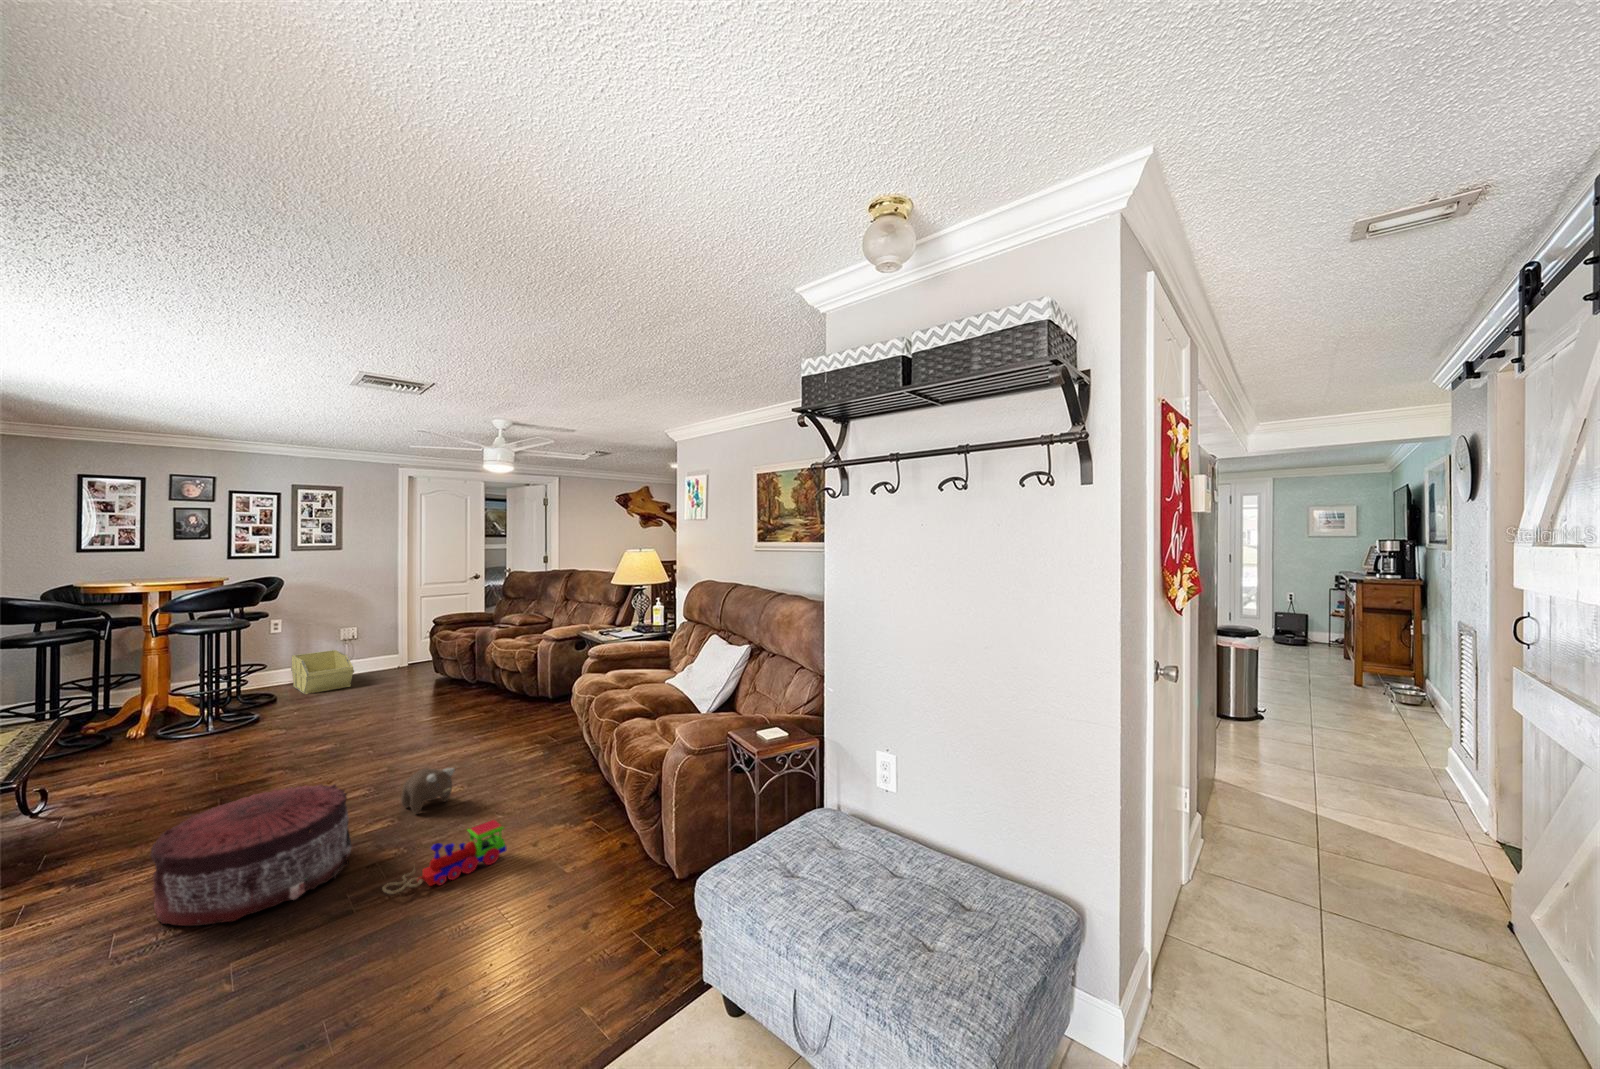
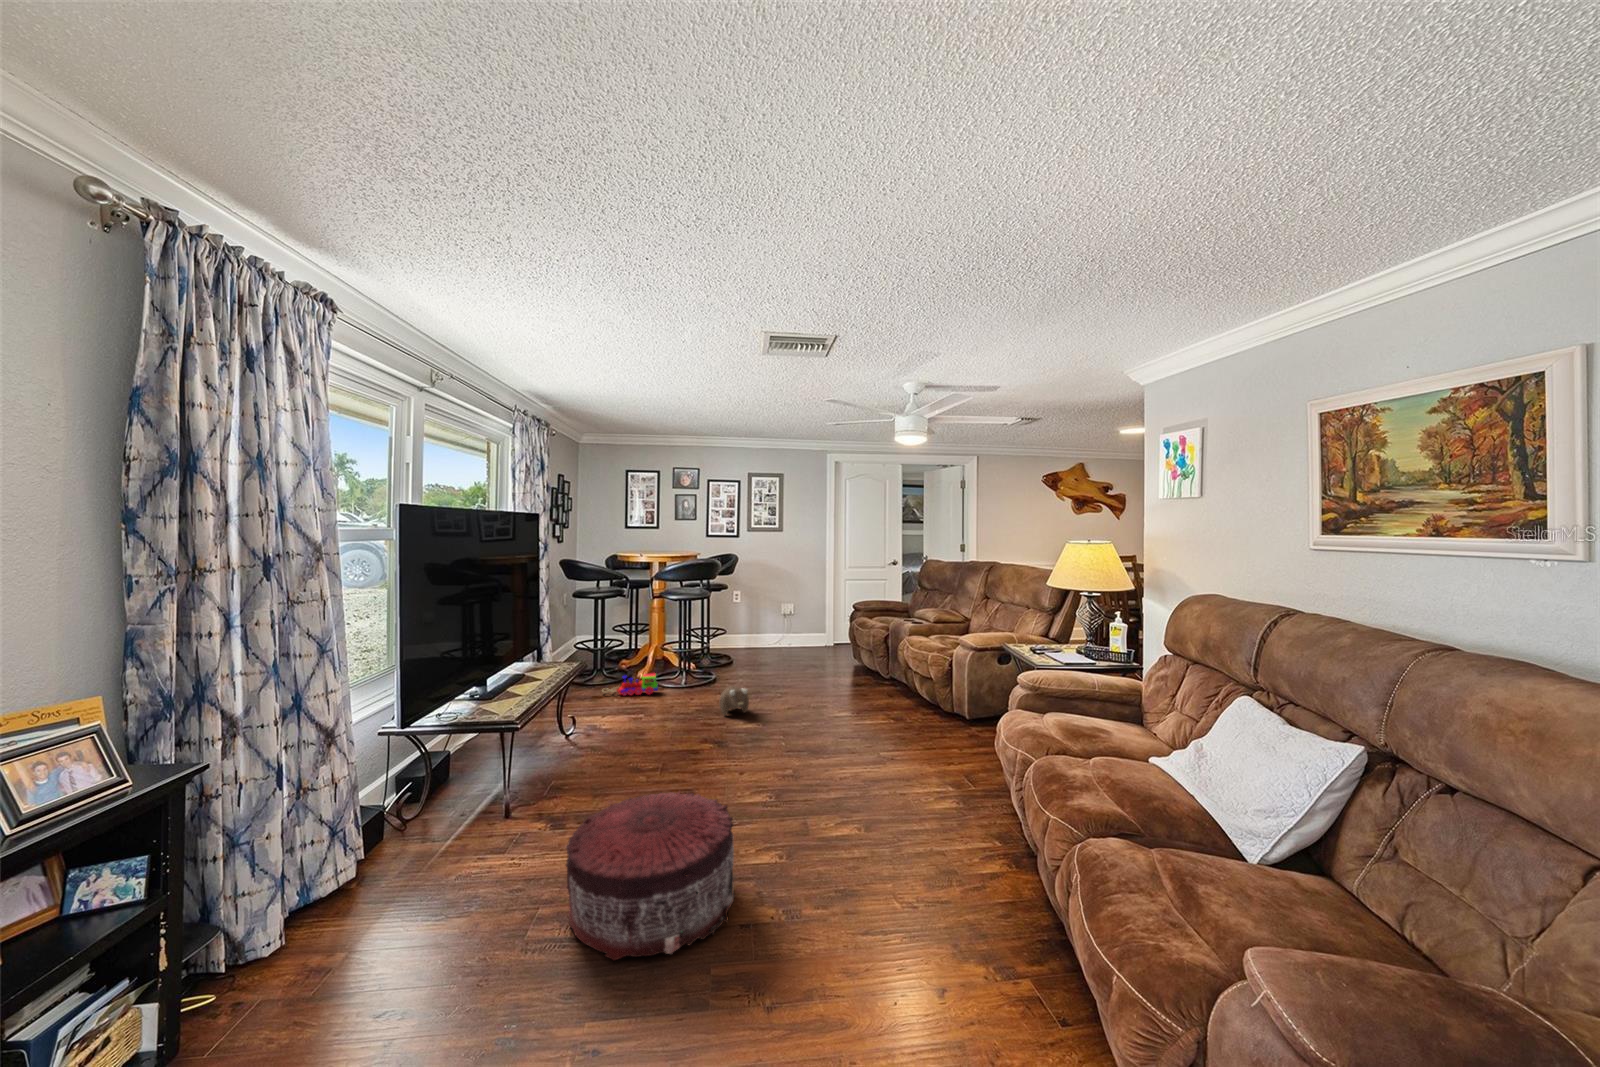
storage bin: present [291,650,354,694] -> none [747,624,789,662]
plush toy: present [401,768,455,814] -> present [720,686,749,715]
toy train: present [382,820,507,894] -> present [603,673,658,696]

